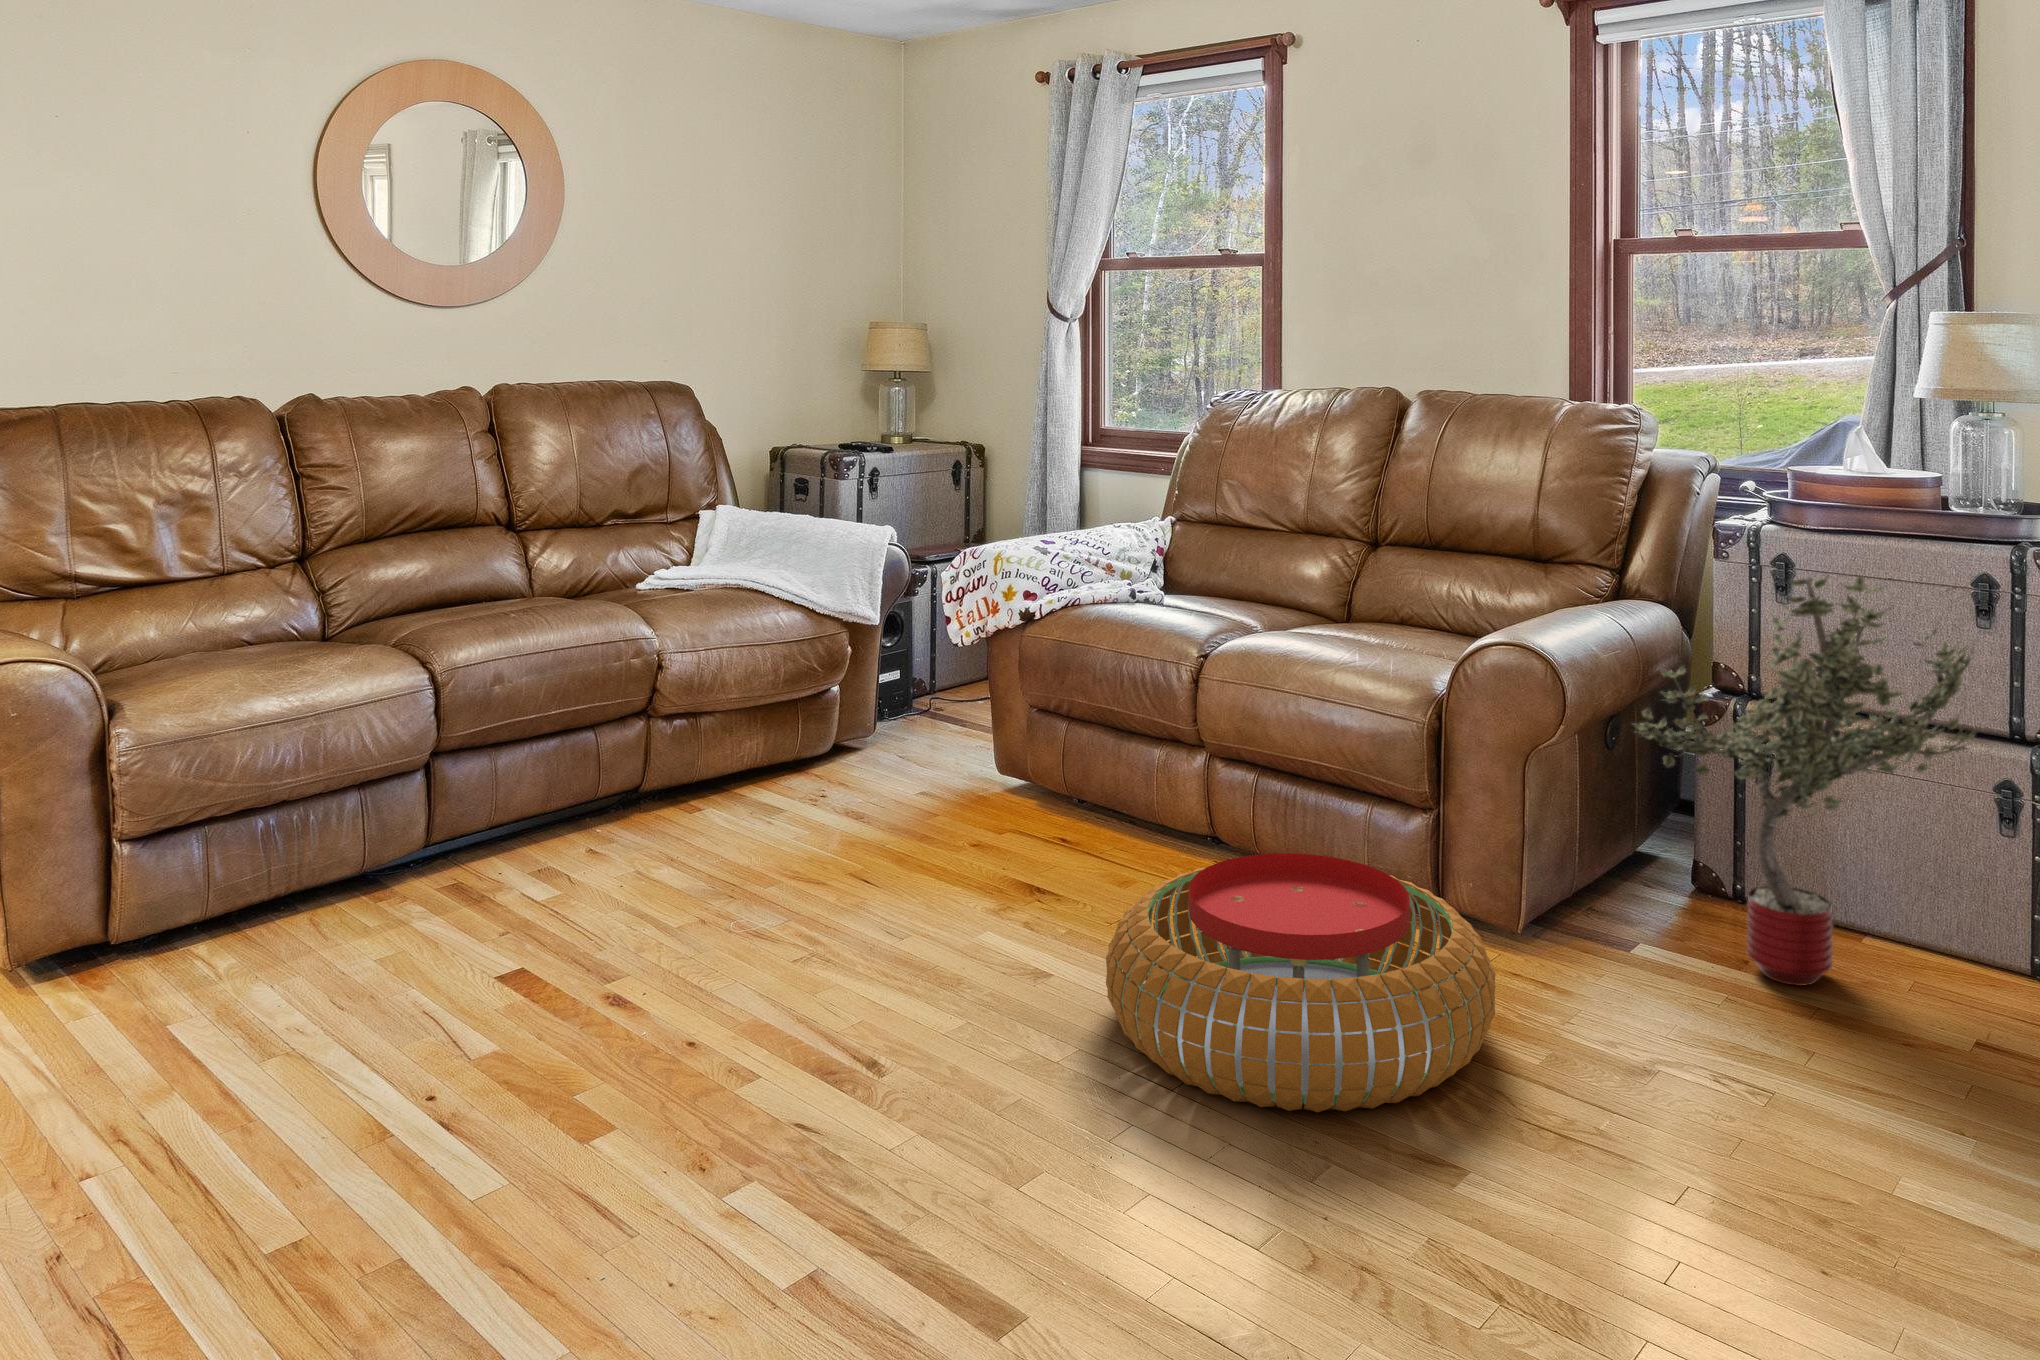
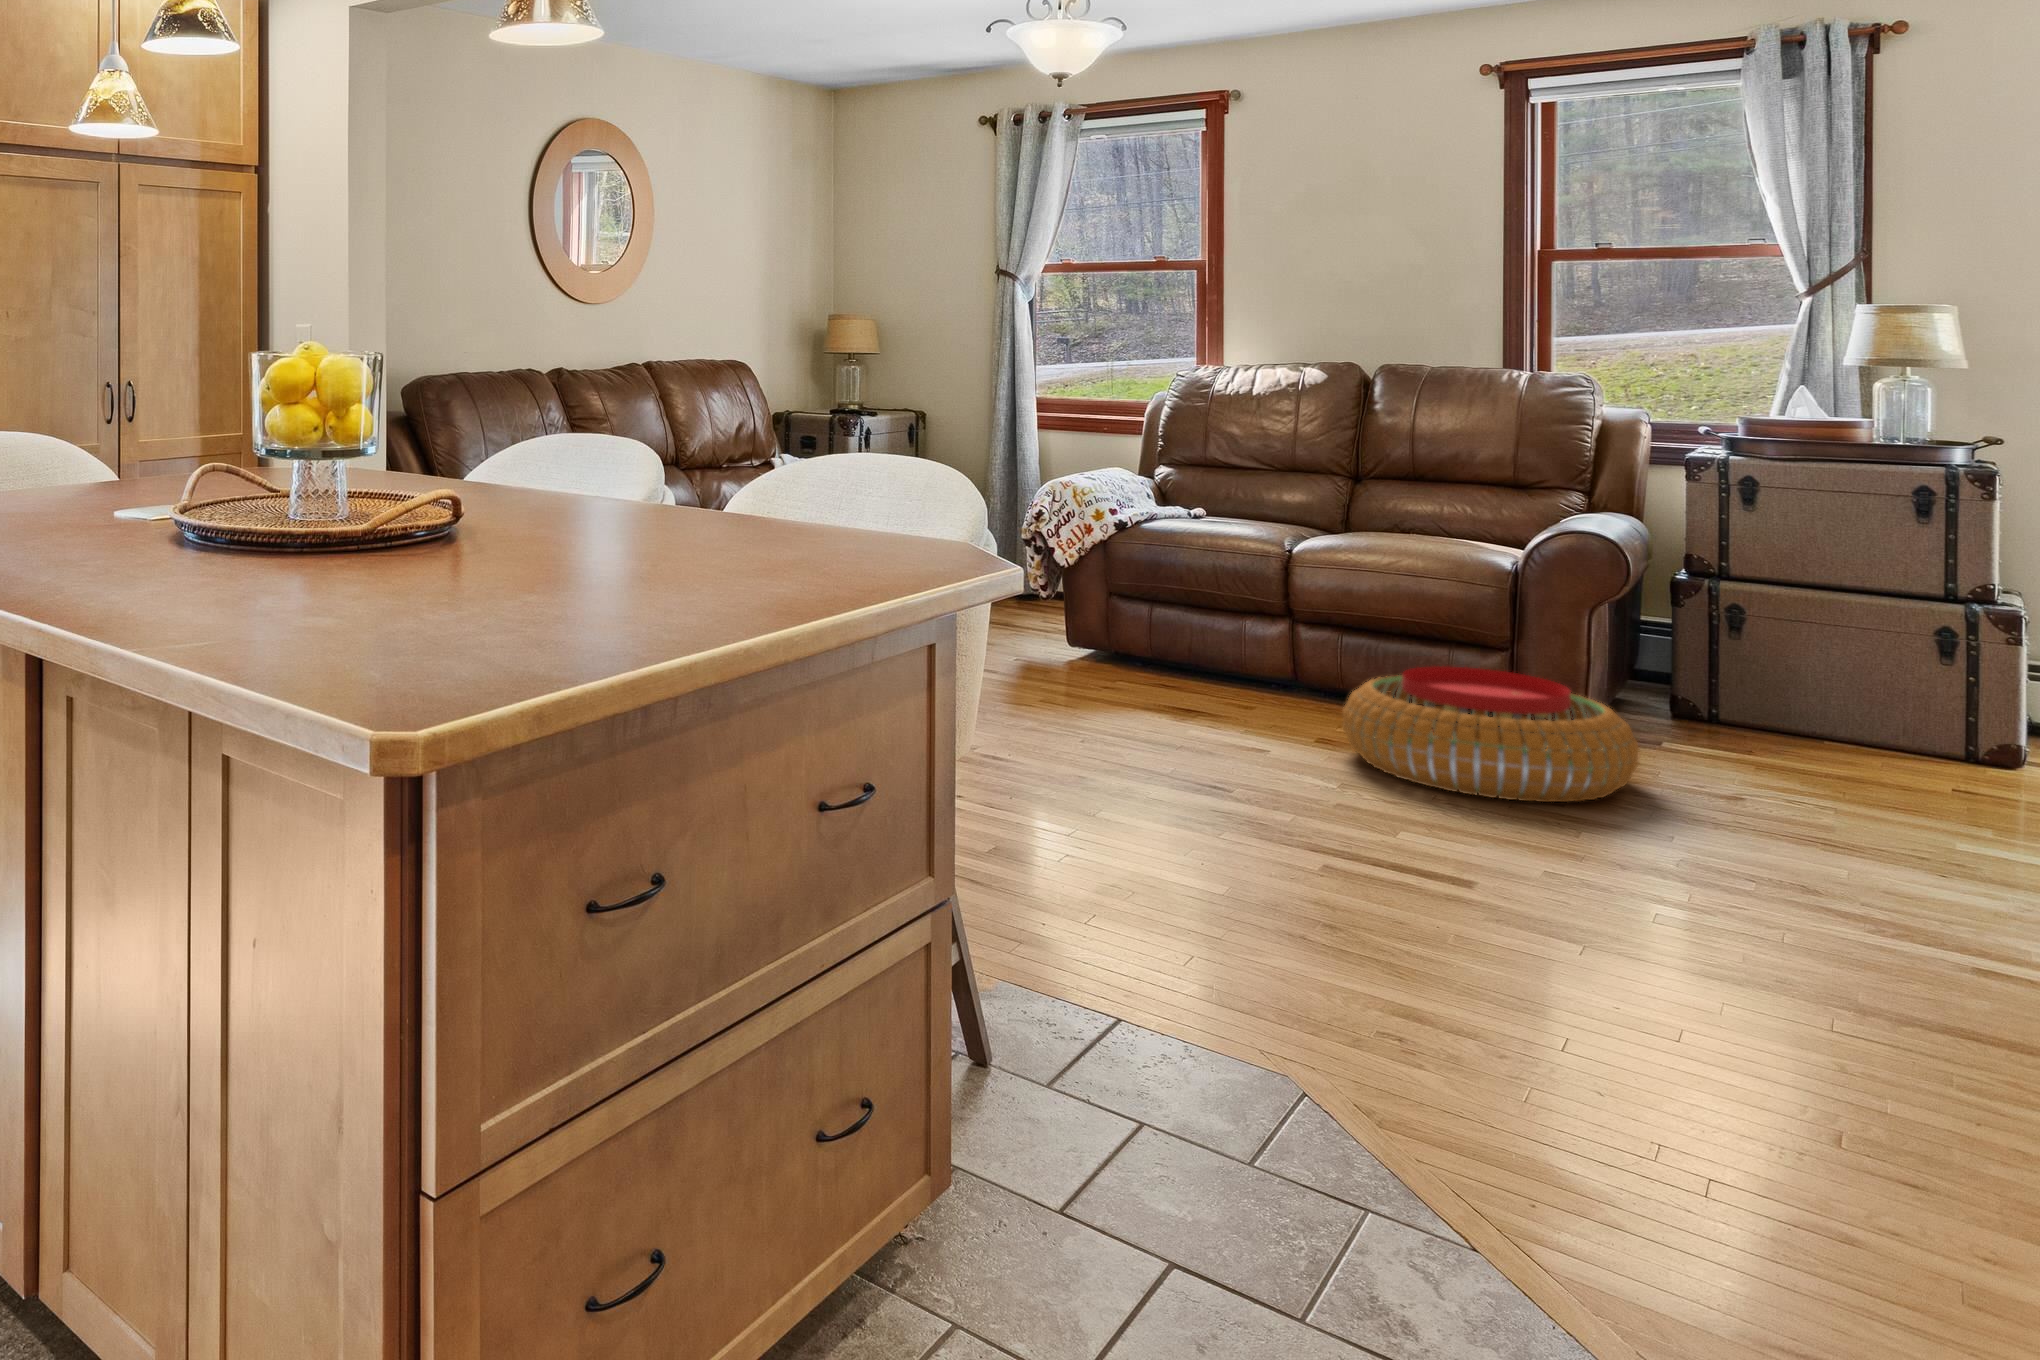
potted tree: present [1634,576,1977,986] -> none [1652,483,1945,760]

